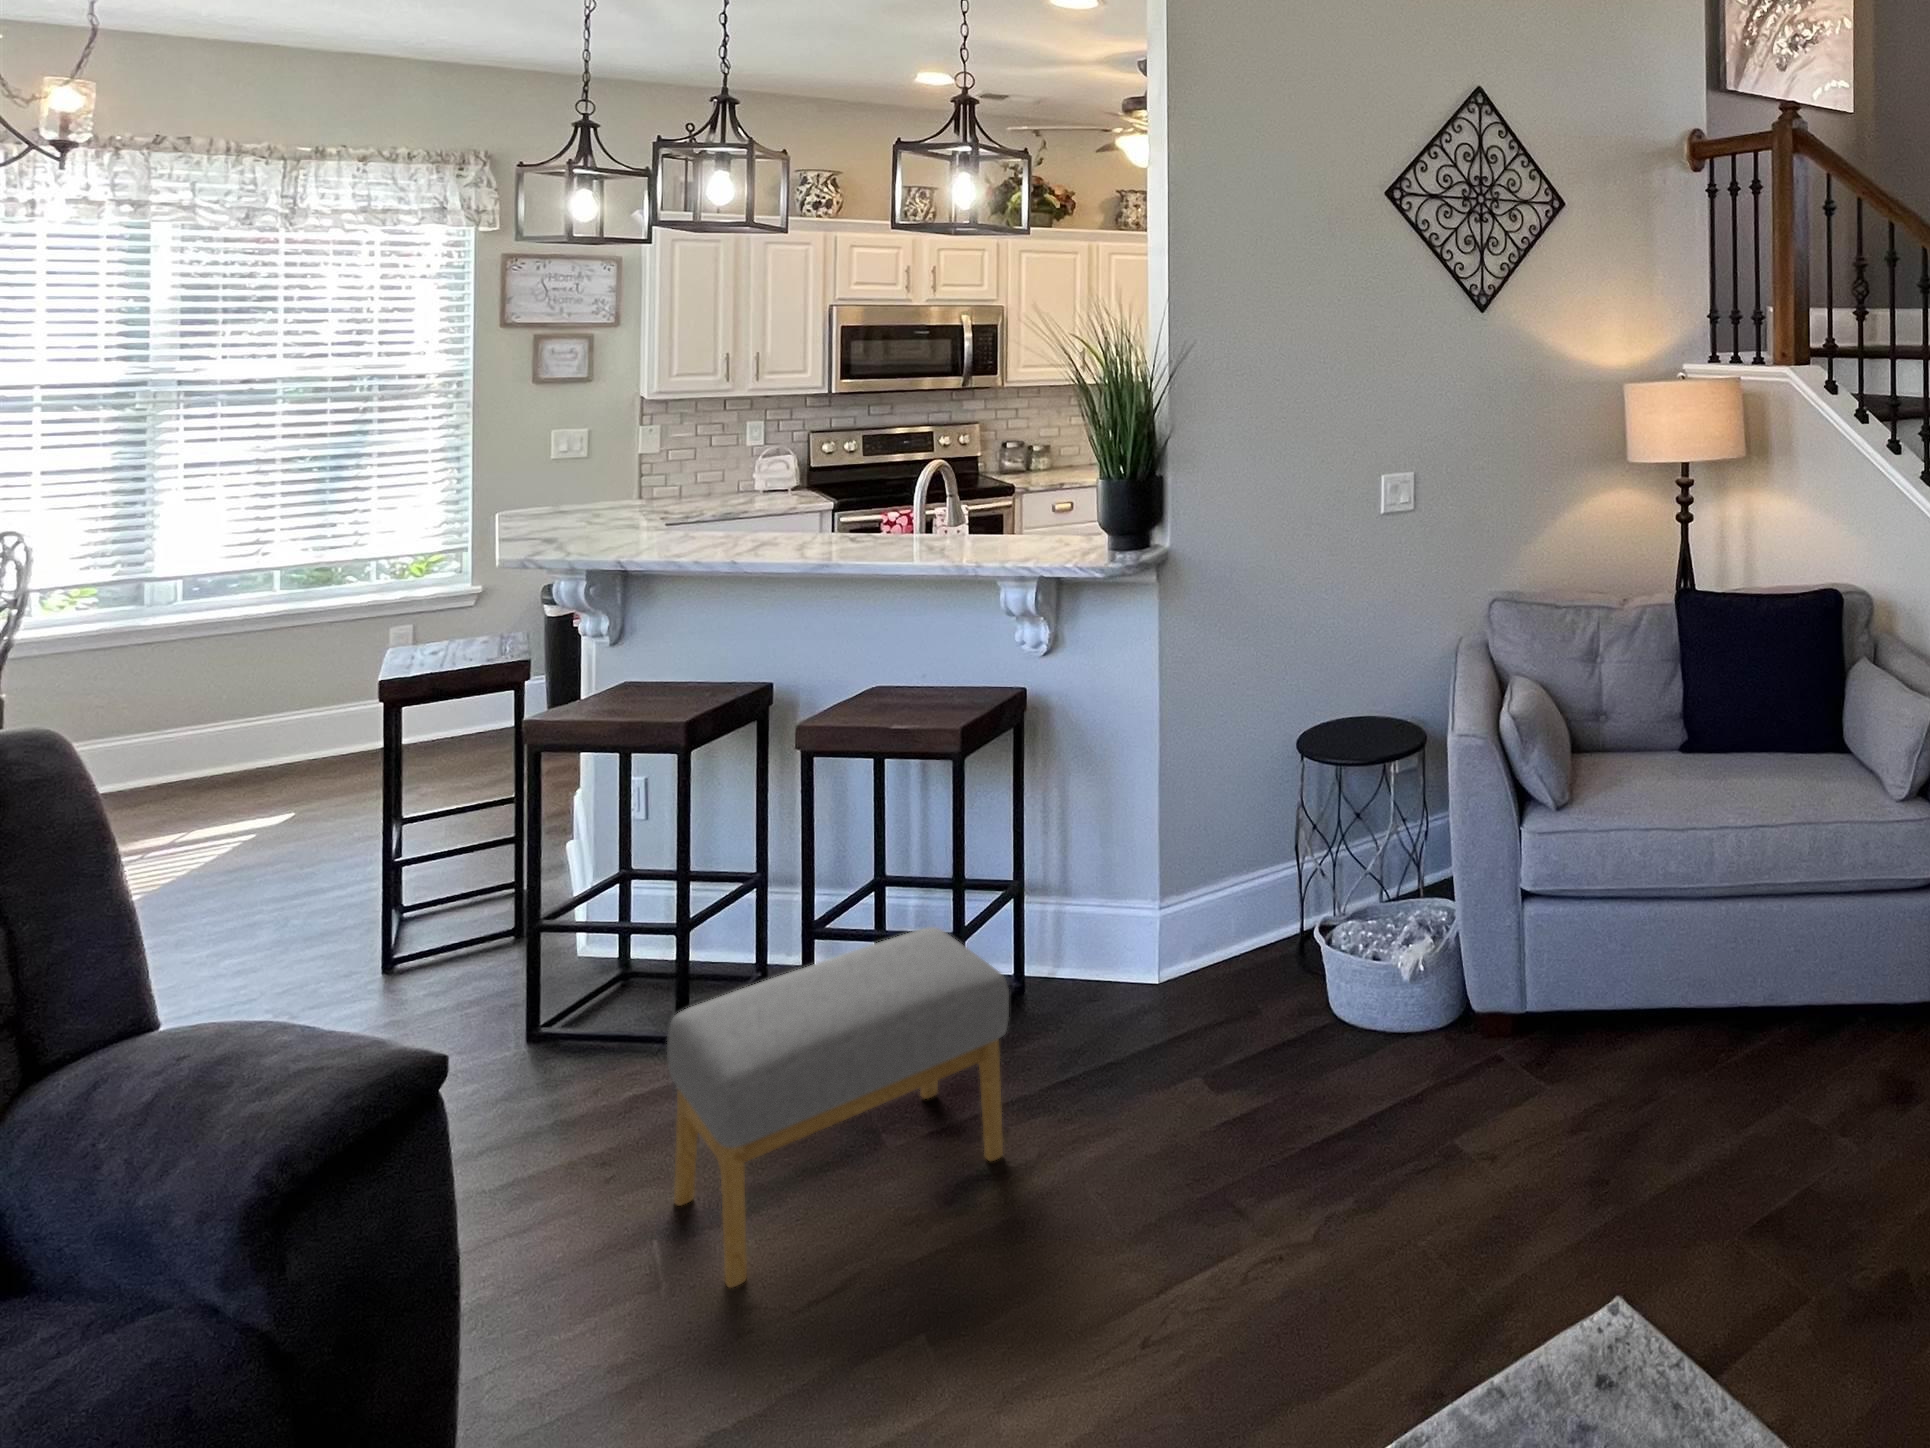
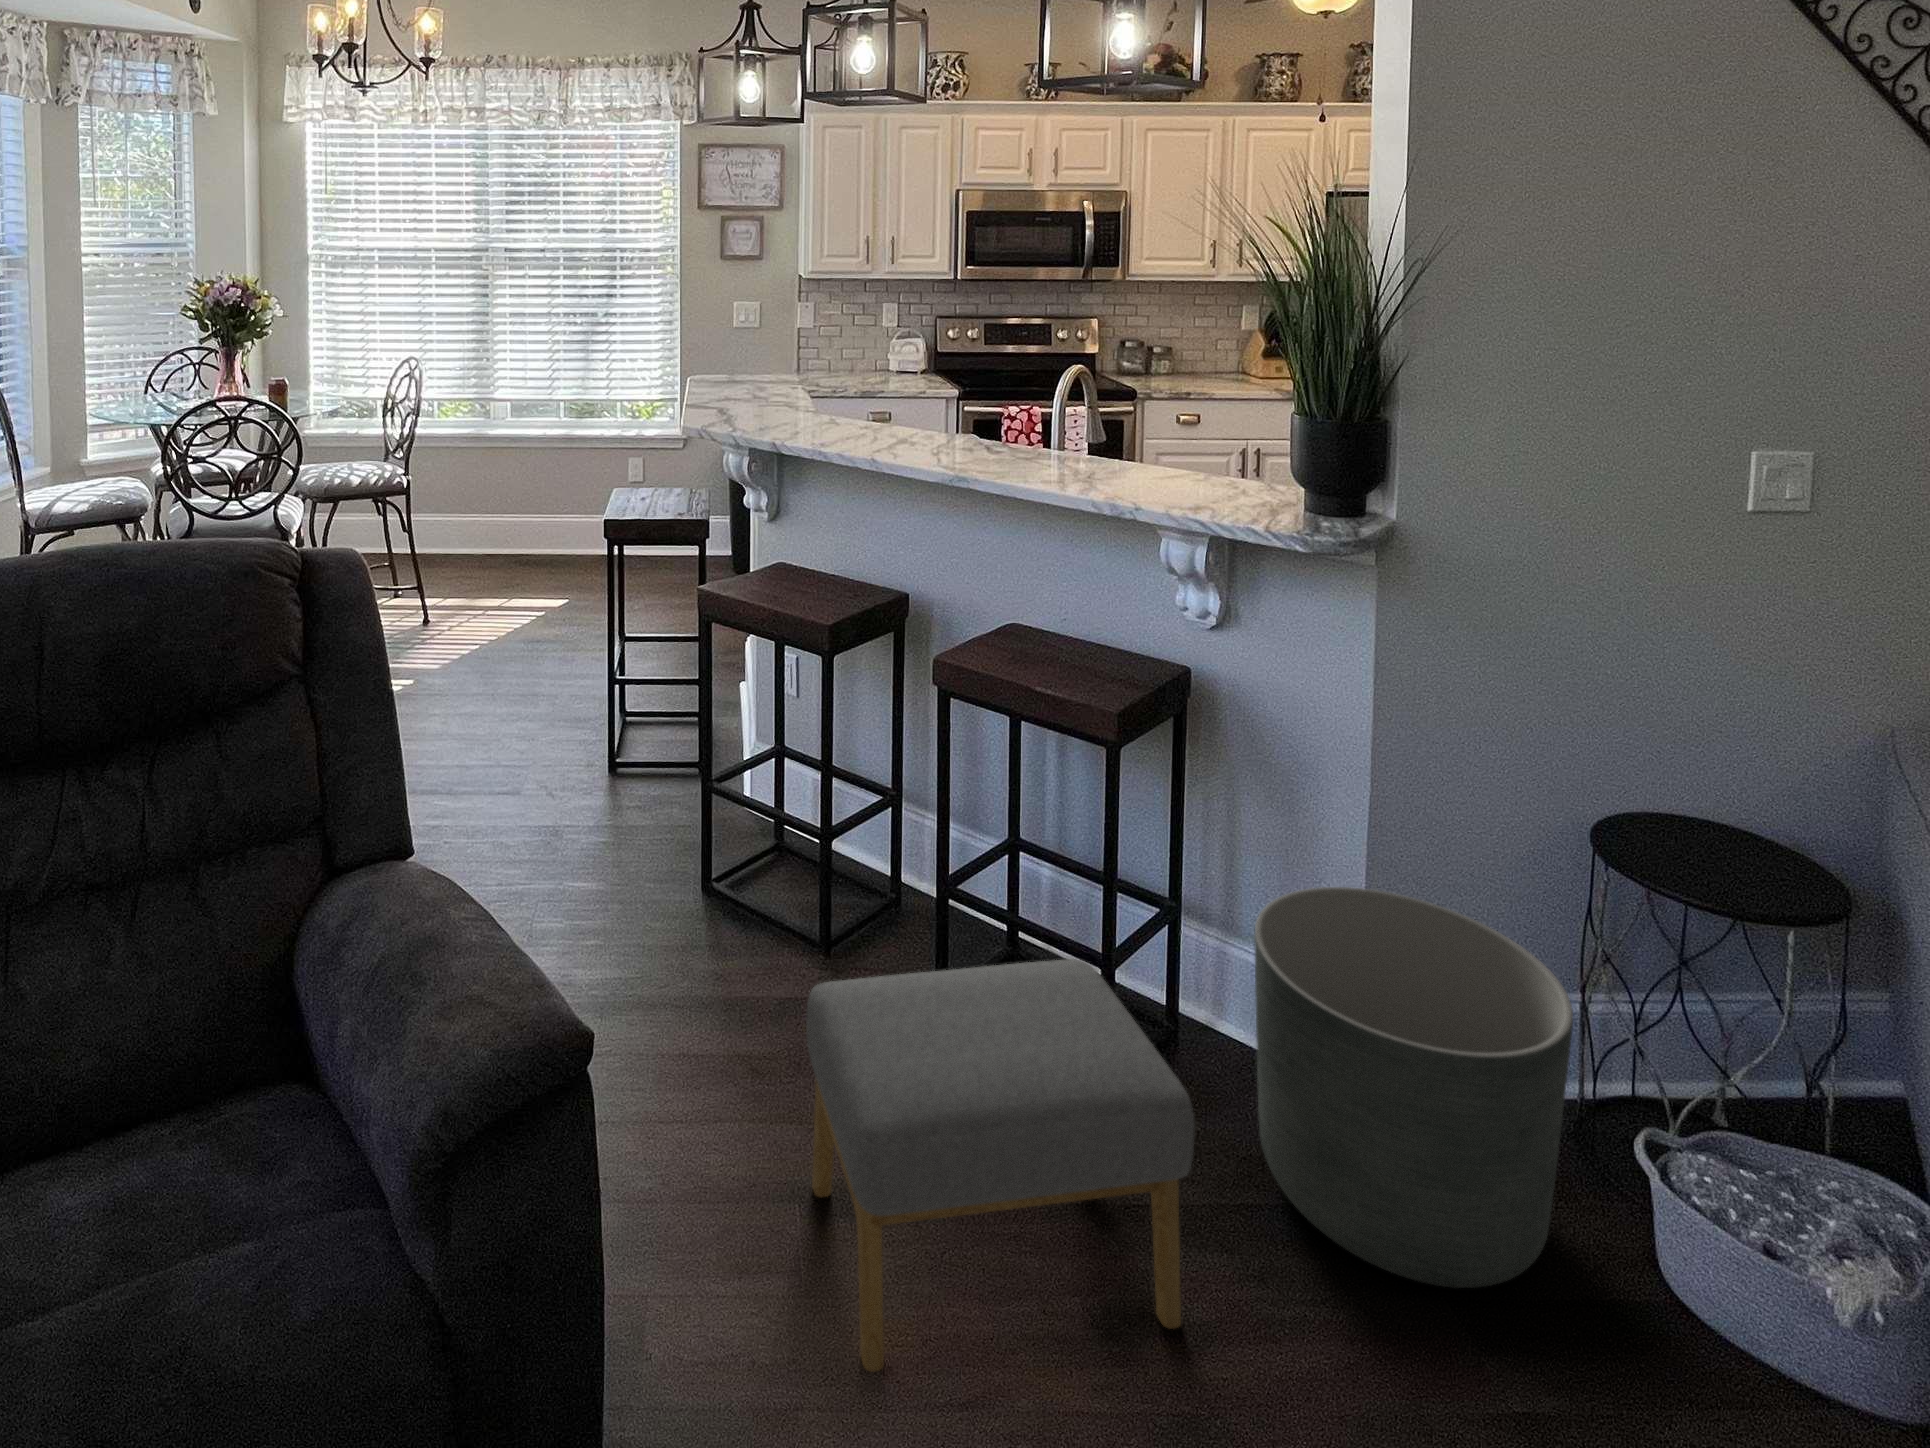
planter: none [1068,817,1269,1069] -> present [1254,887,1573,1288]

